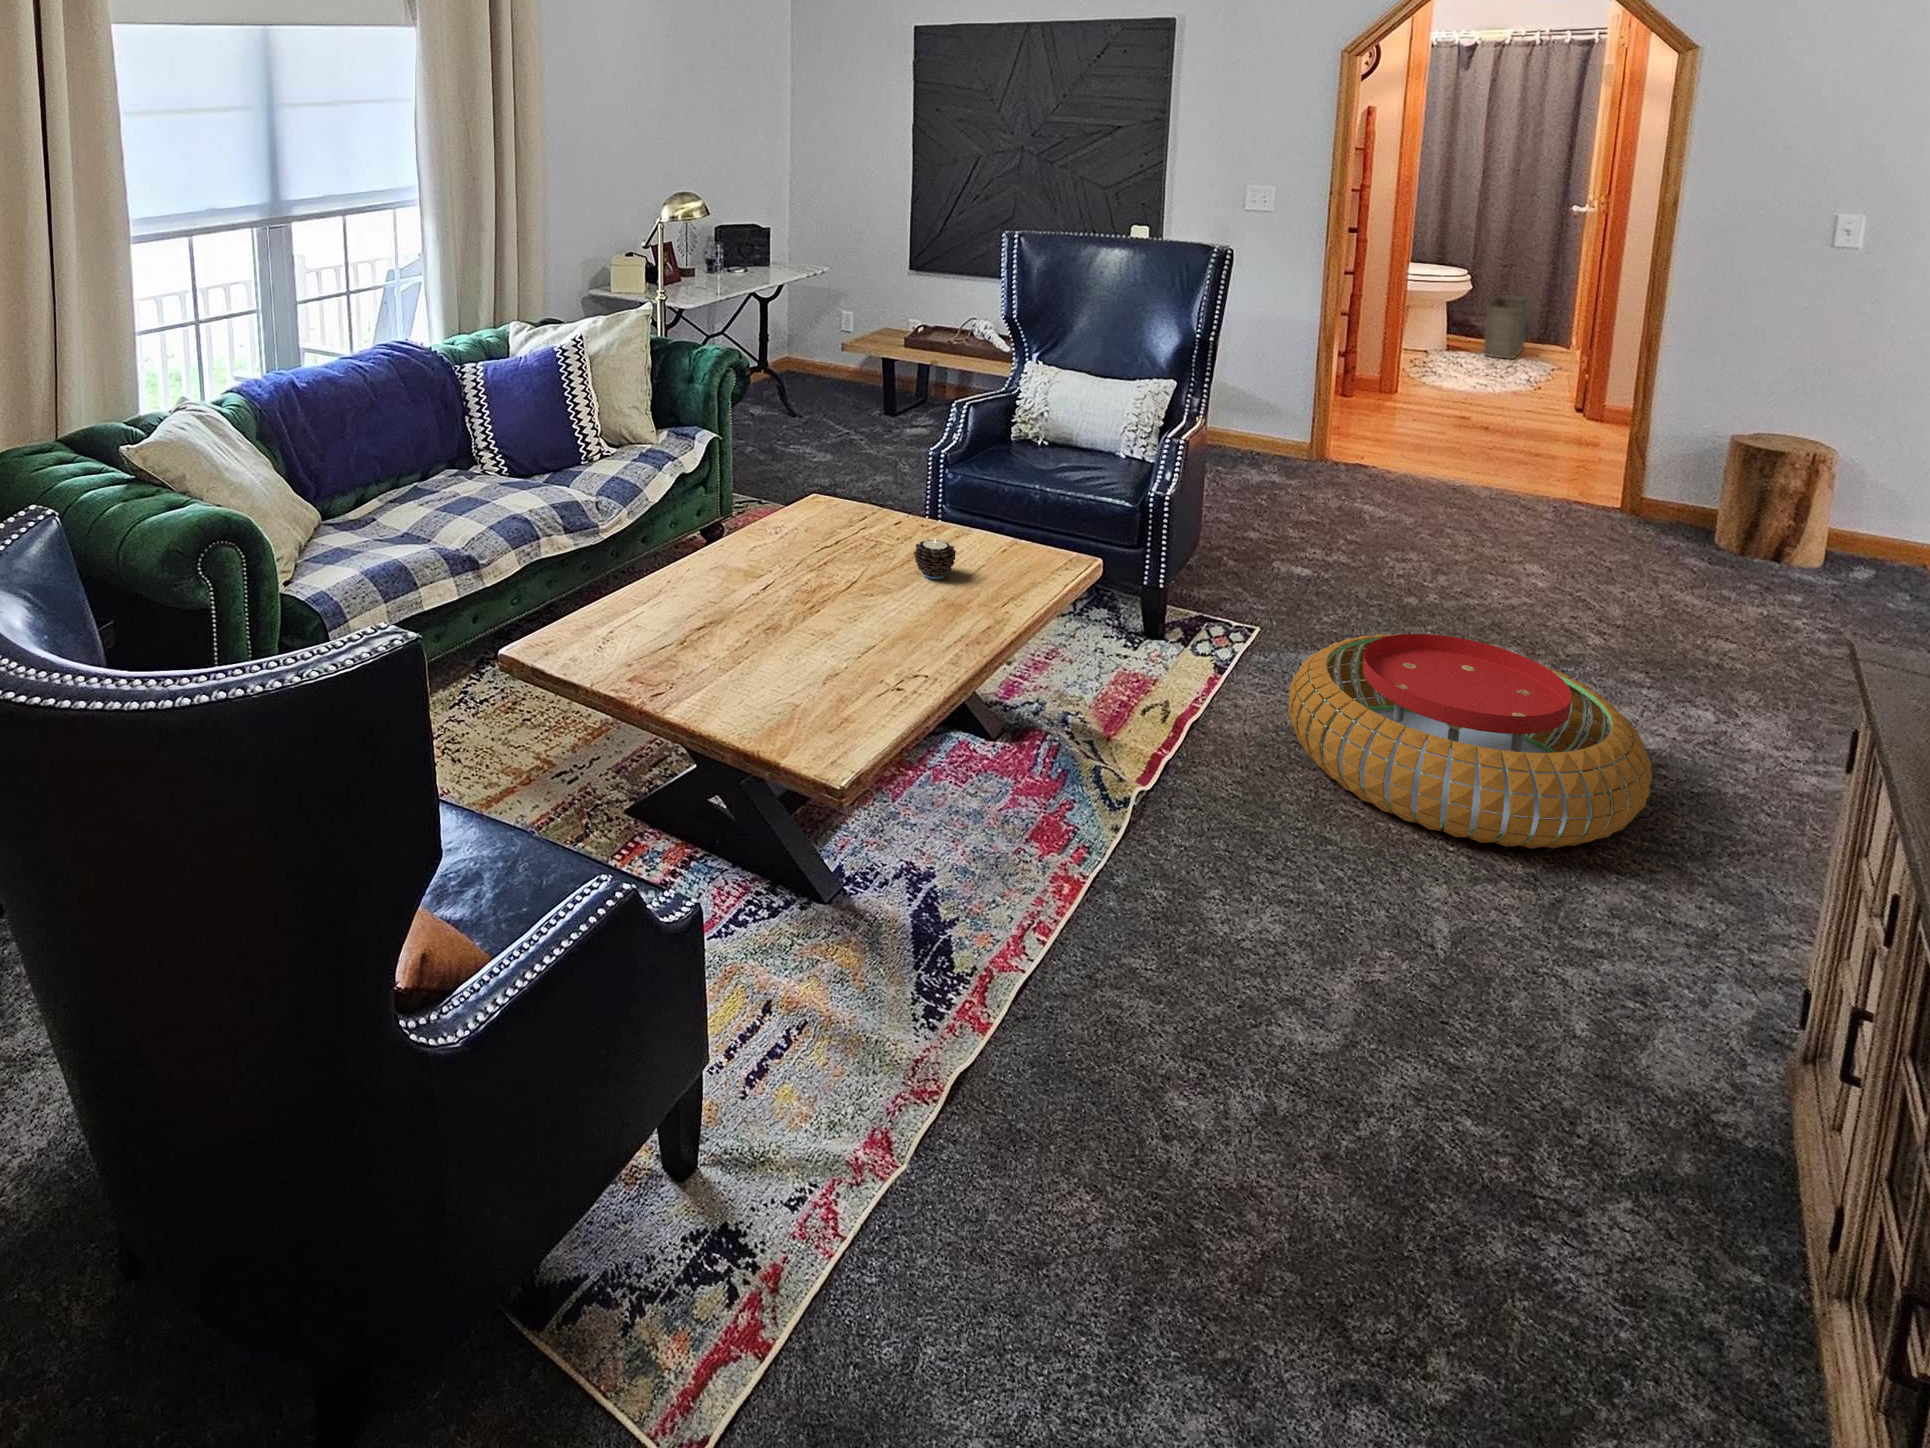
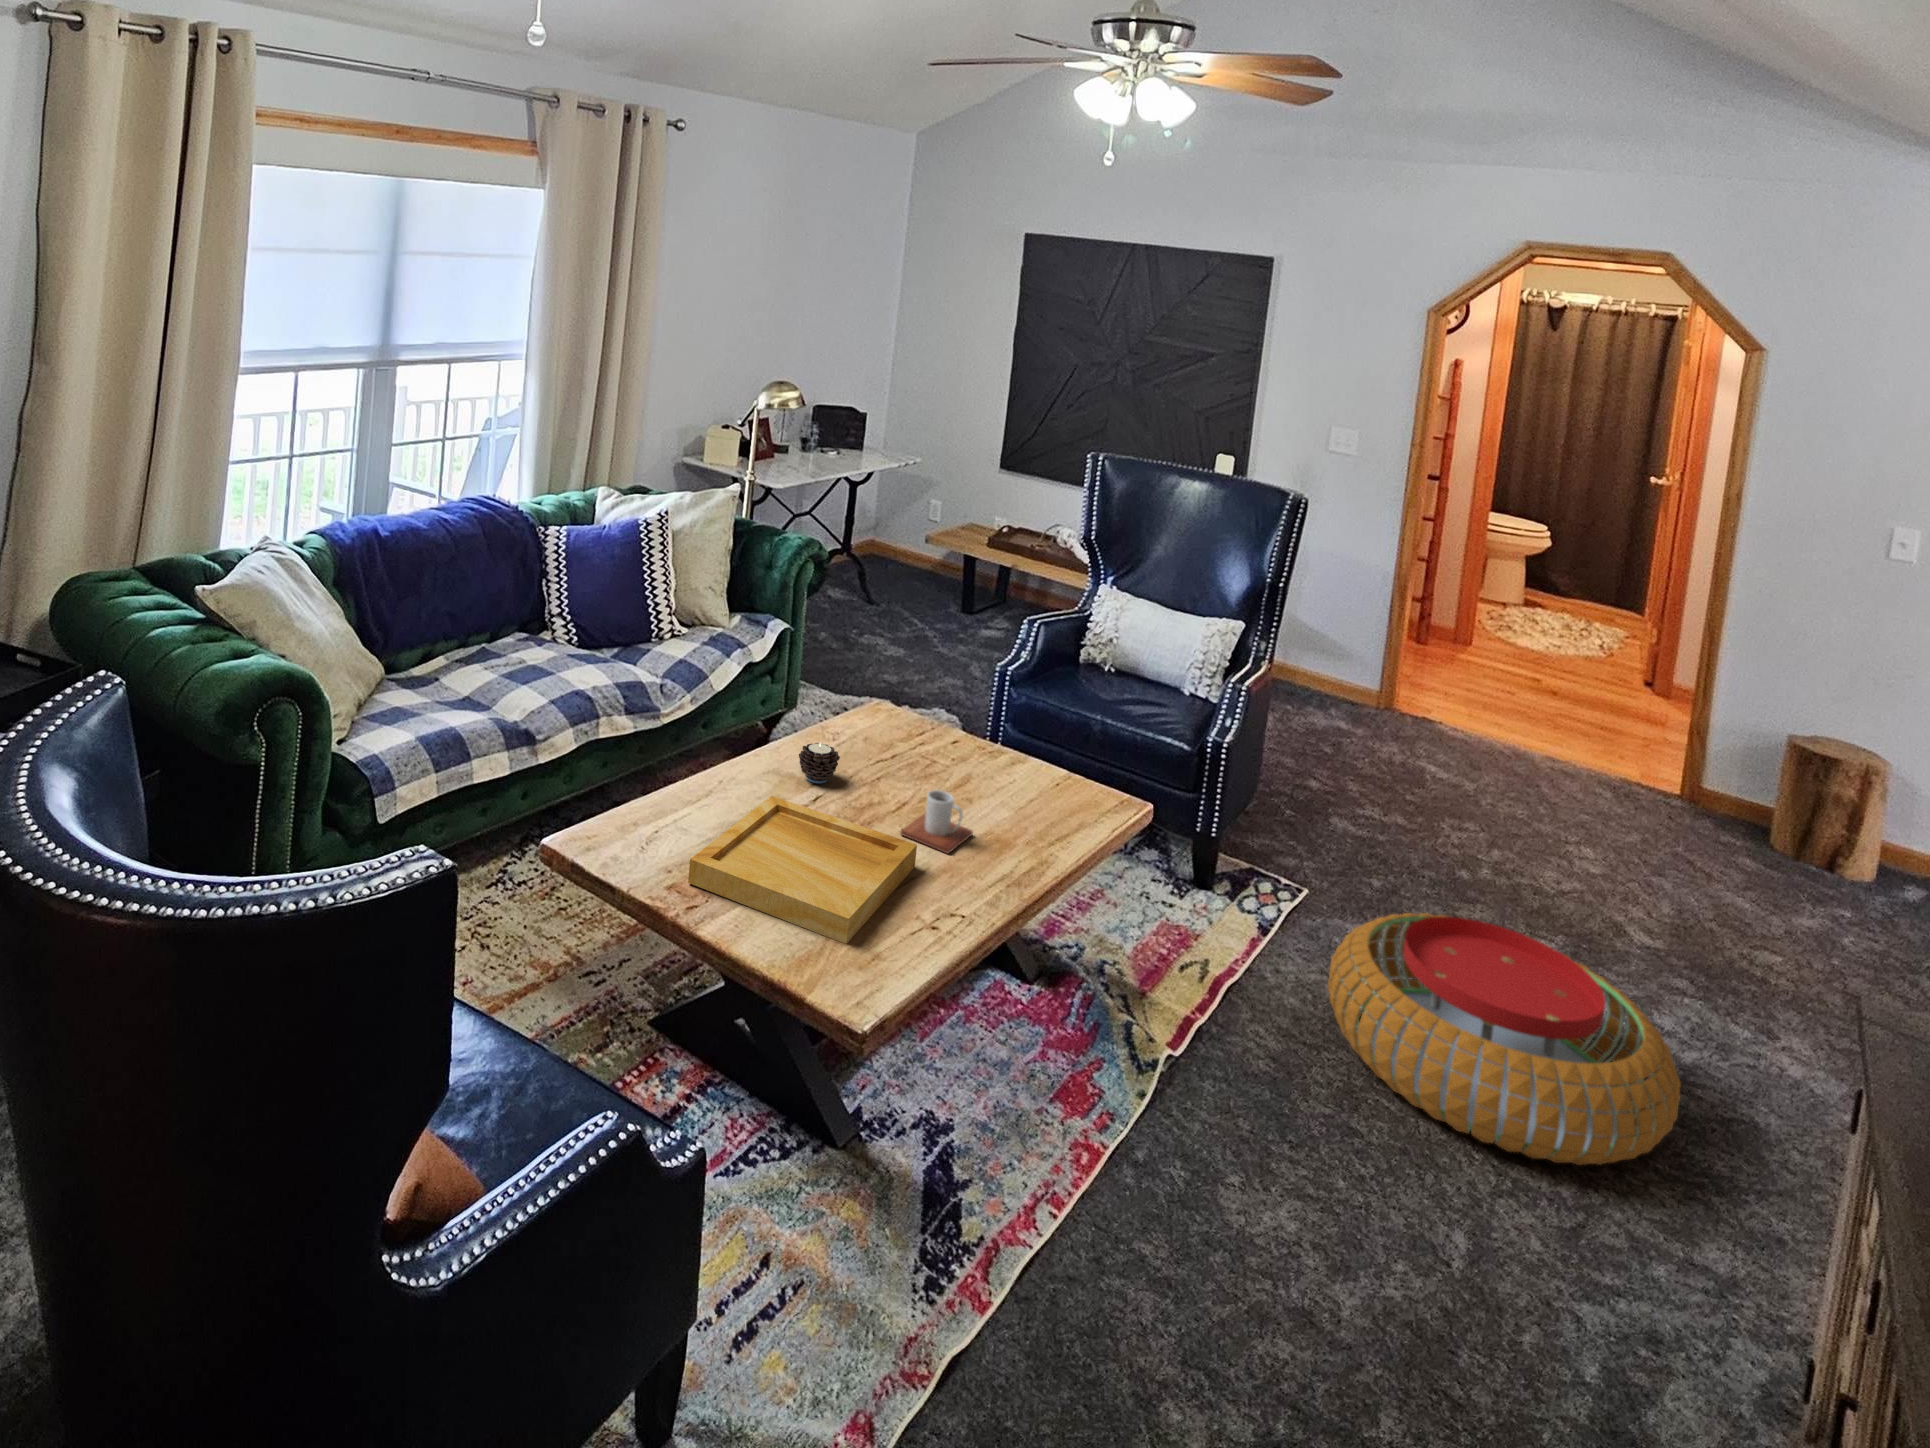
basket: present [1483,295,1531,359] -> none [1564,556,1614,623]
candle: present [914,540,956,579] -> present [799,742,840,783]
mug: none [853,563,925,622] -> present [901,790,973,854]
tray: none [649,586,872,711] -> present [688,796,917,944]

